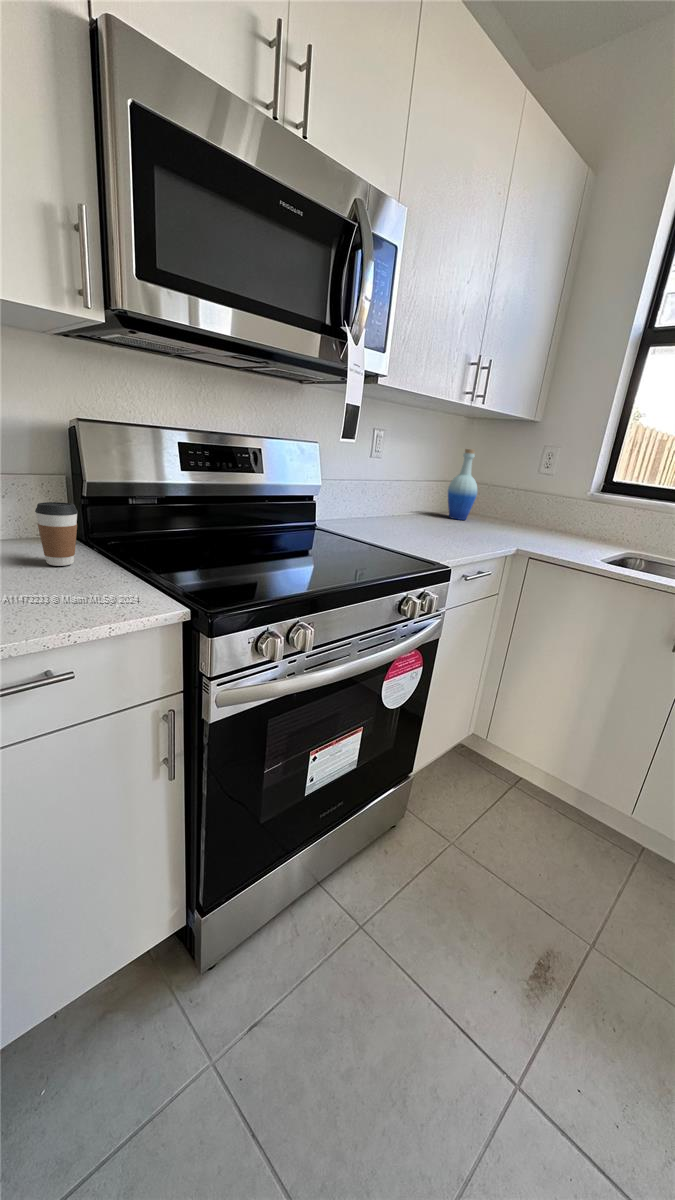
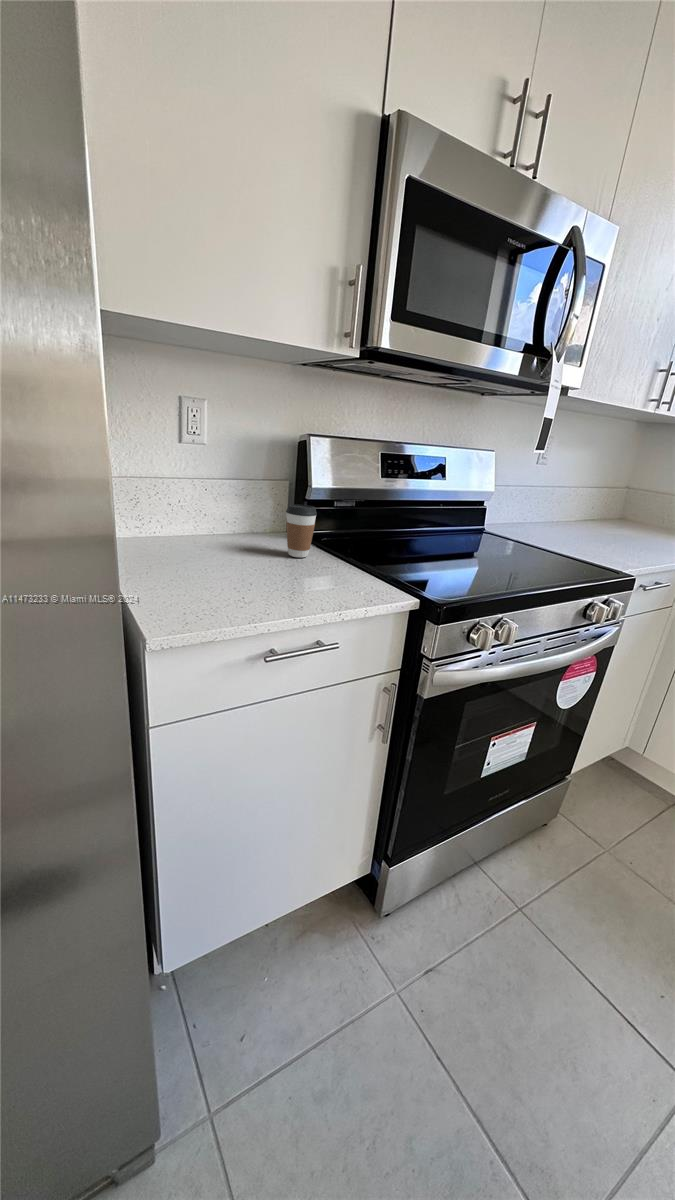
bottle: present [448,449,477,520] -> none [611,454,646,527]

